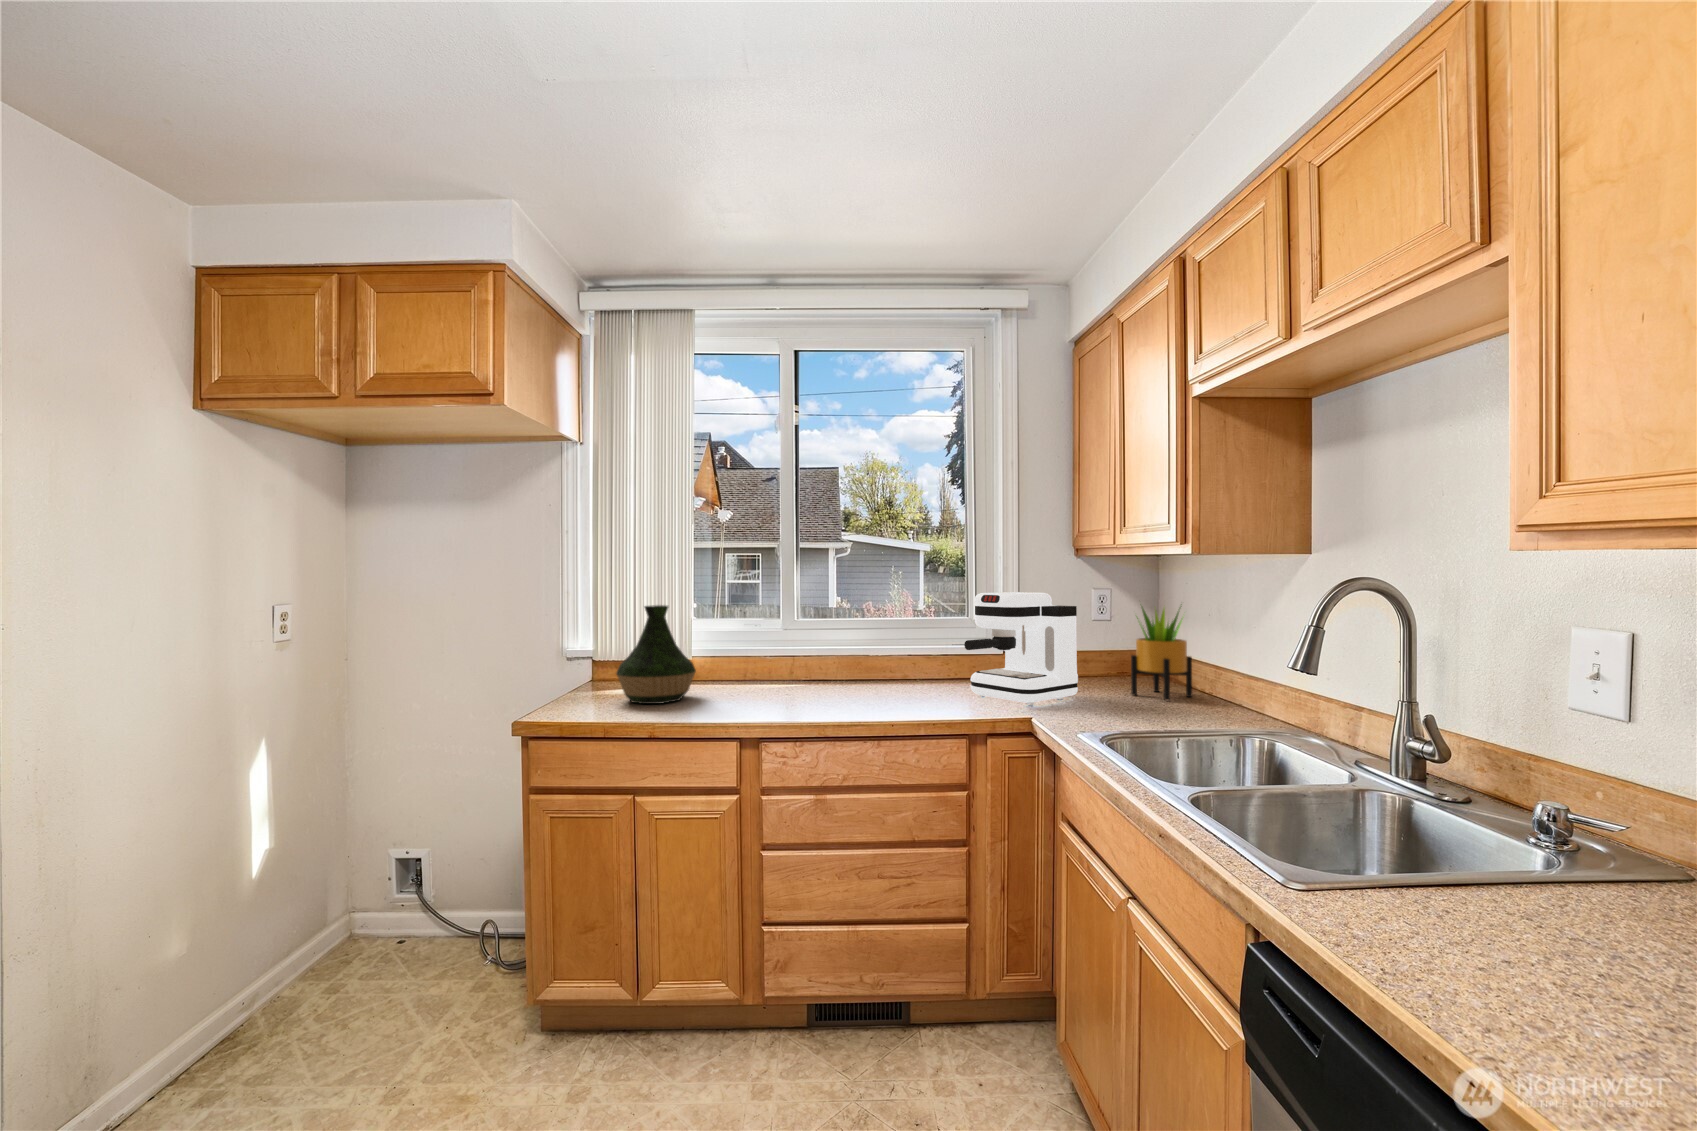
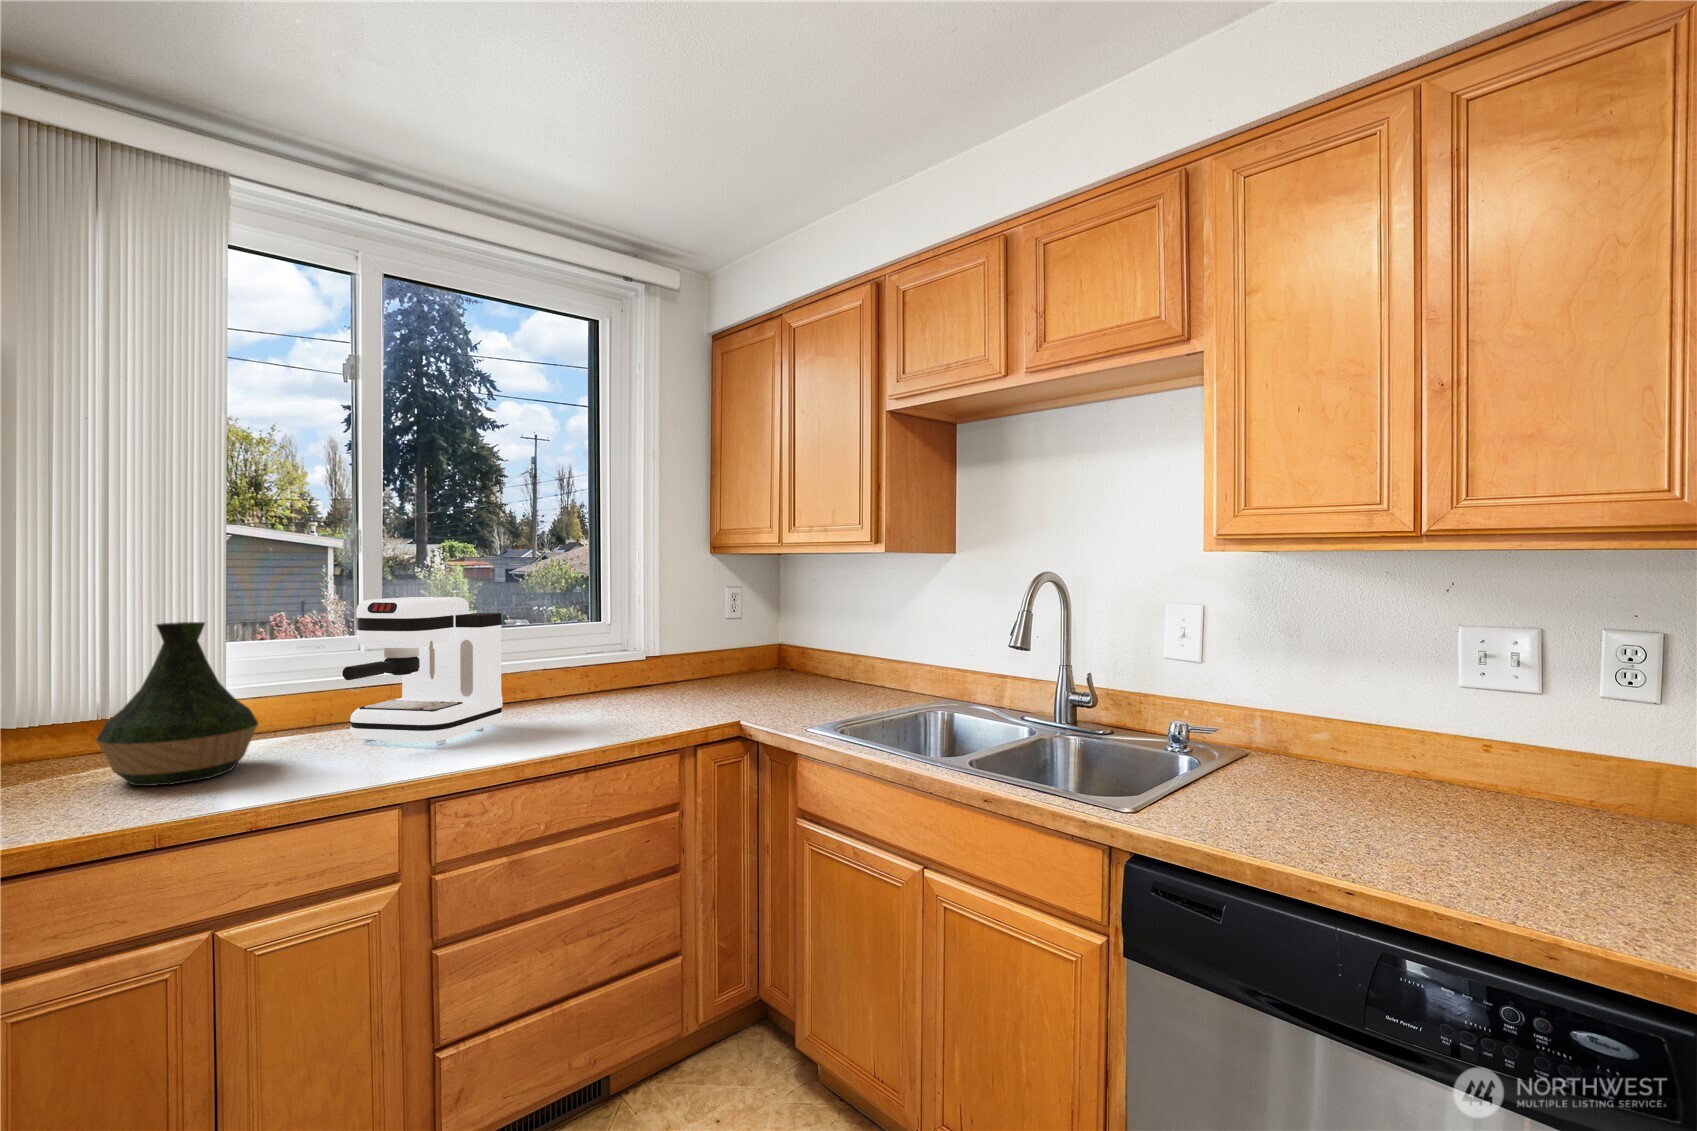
coffee maker: present [964,592,1078,705] -> present [342,597,502,743]
potted plant: present [1131,604,1192,701] -> none [786,594,835,690]

